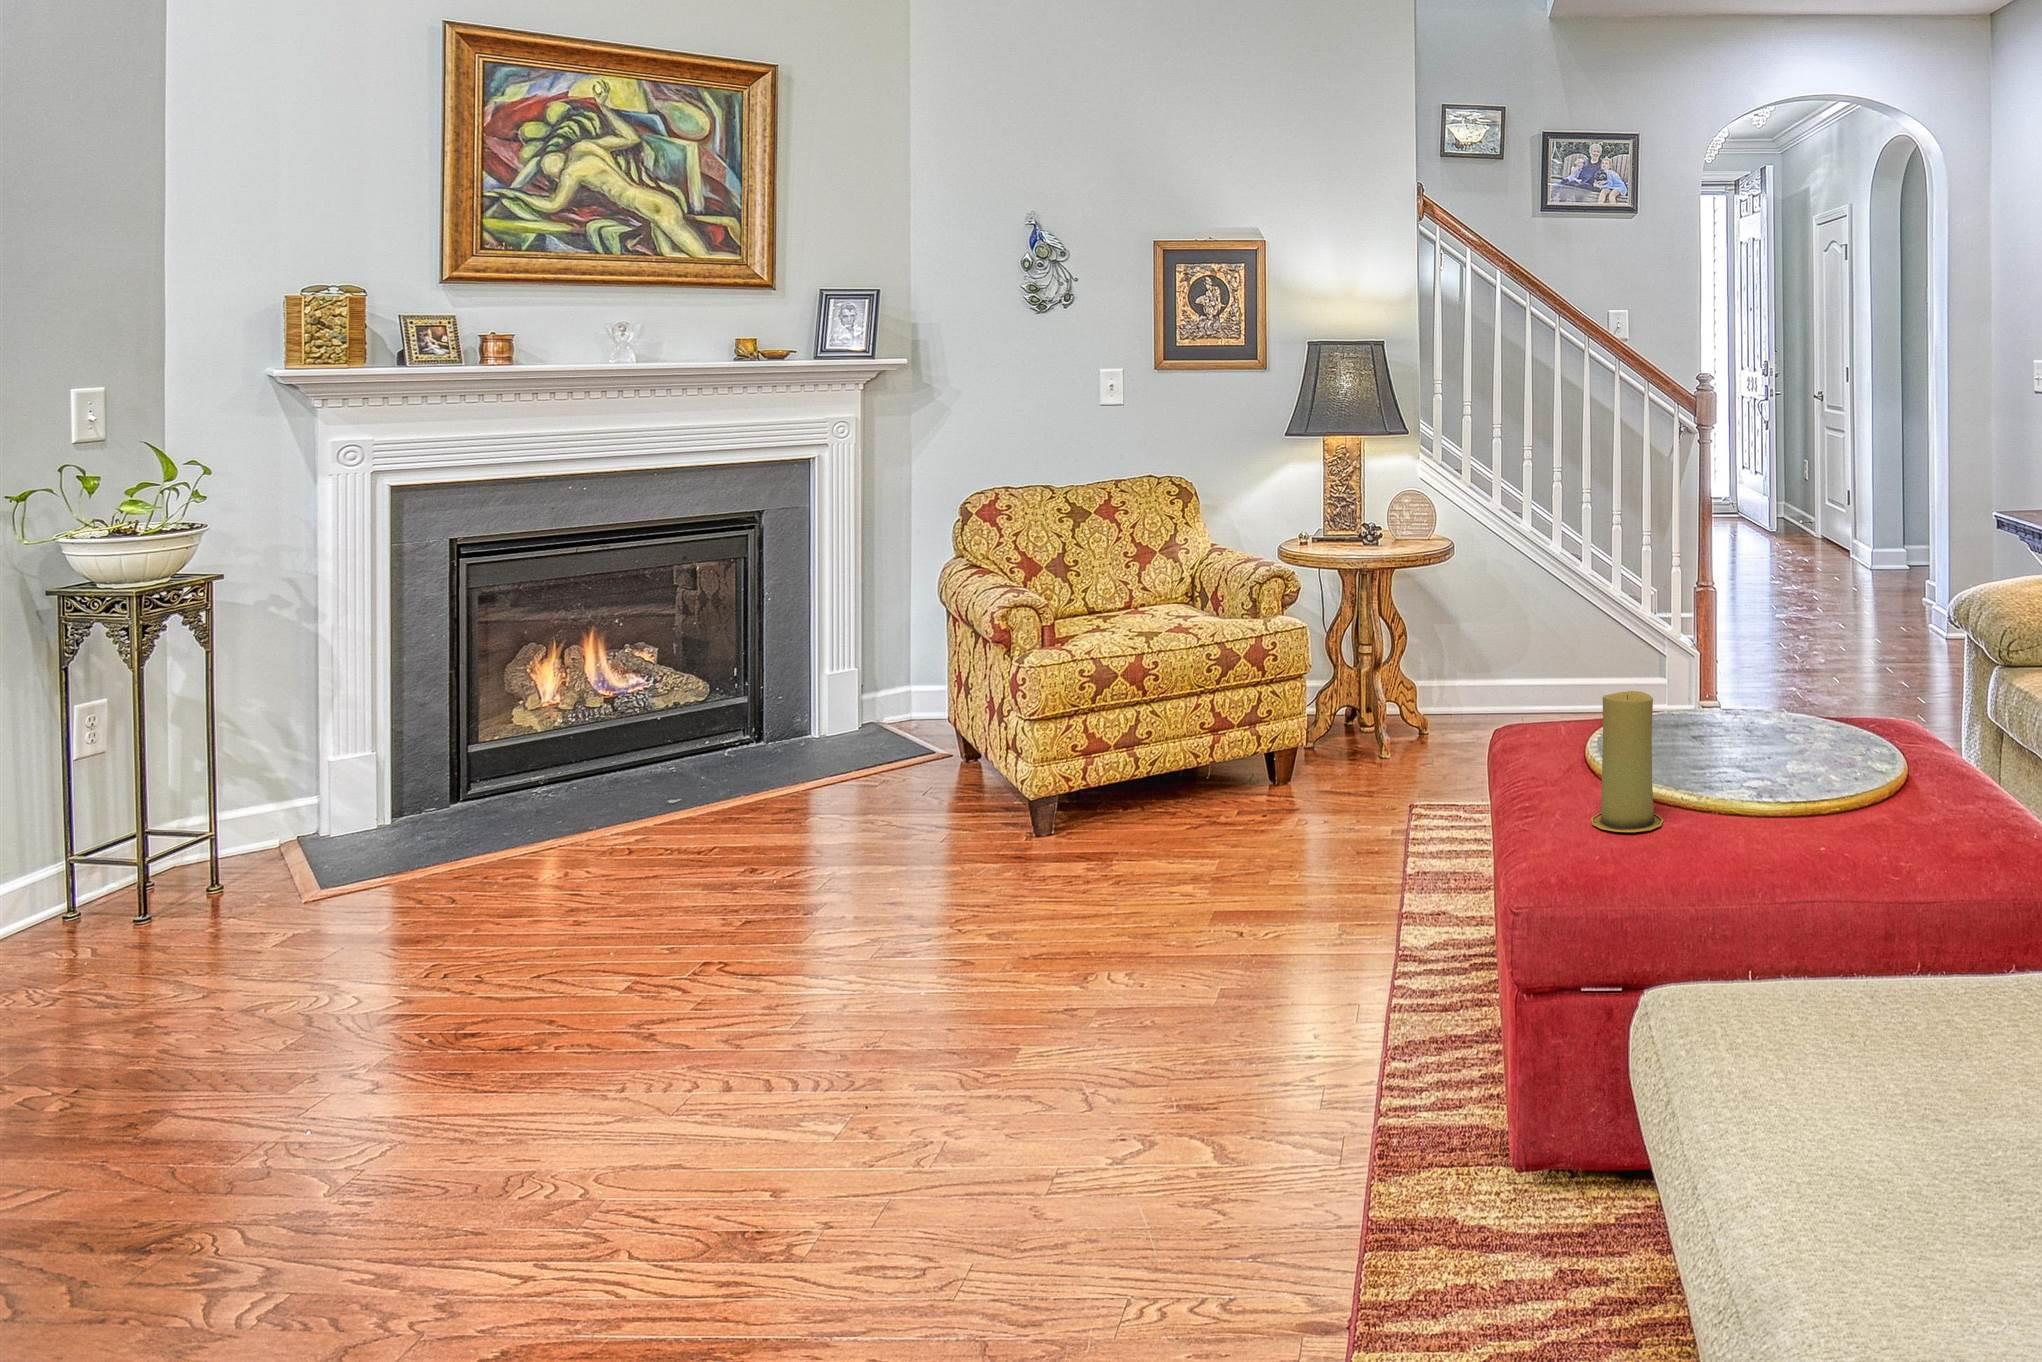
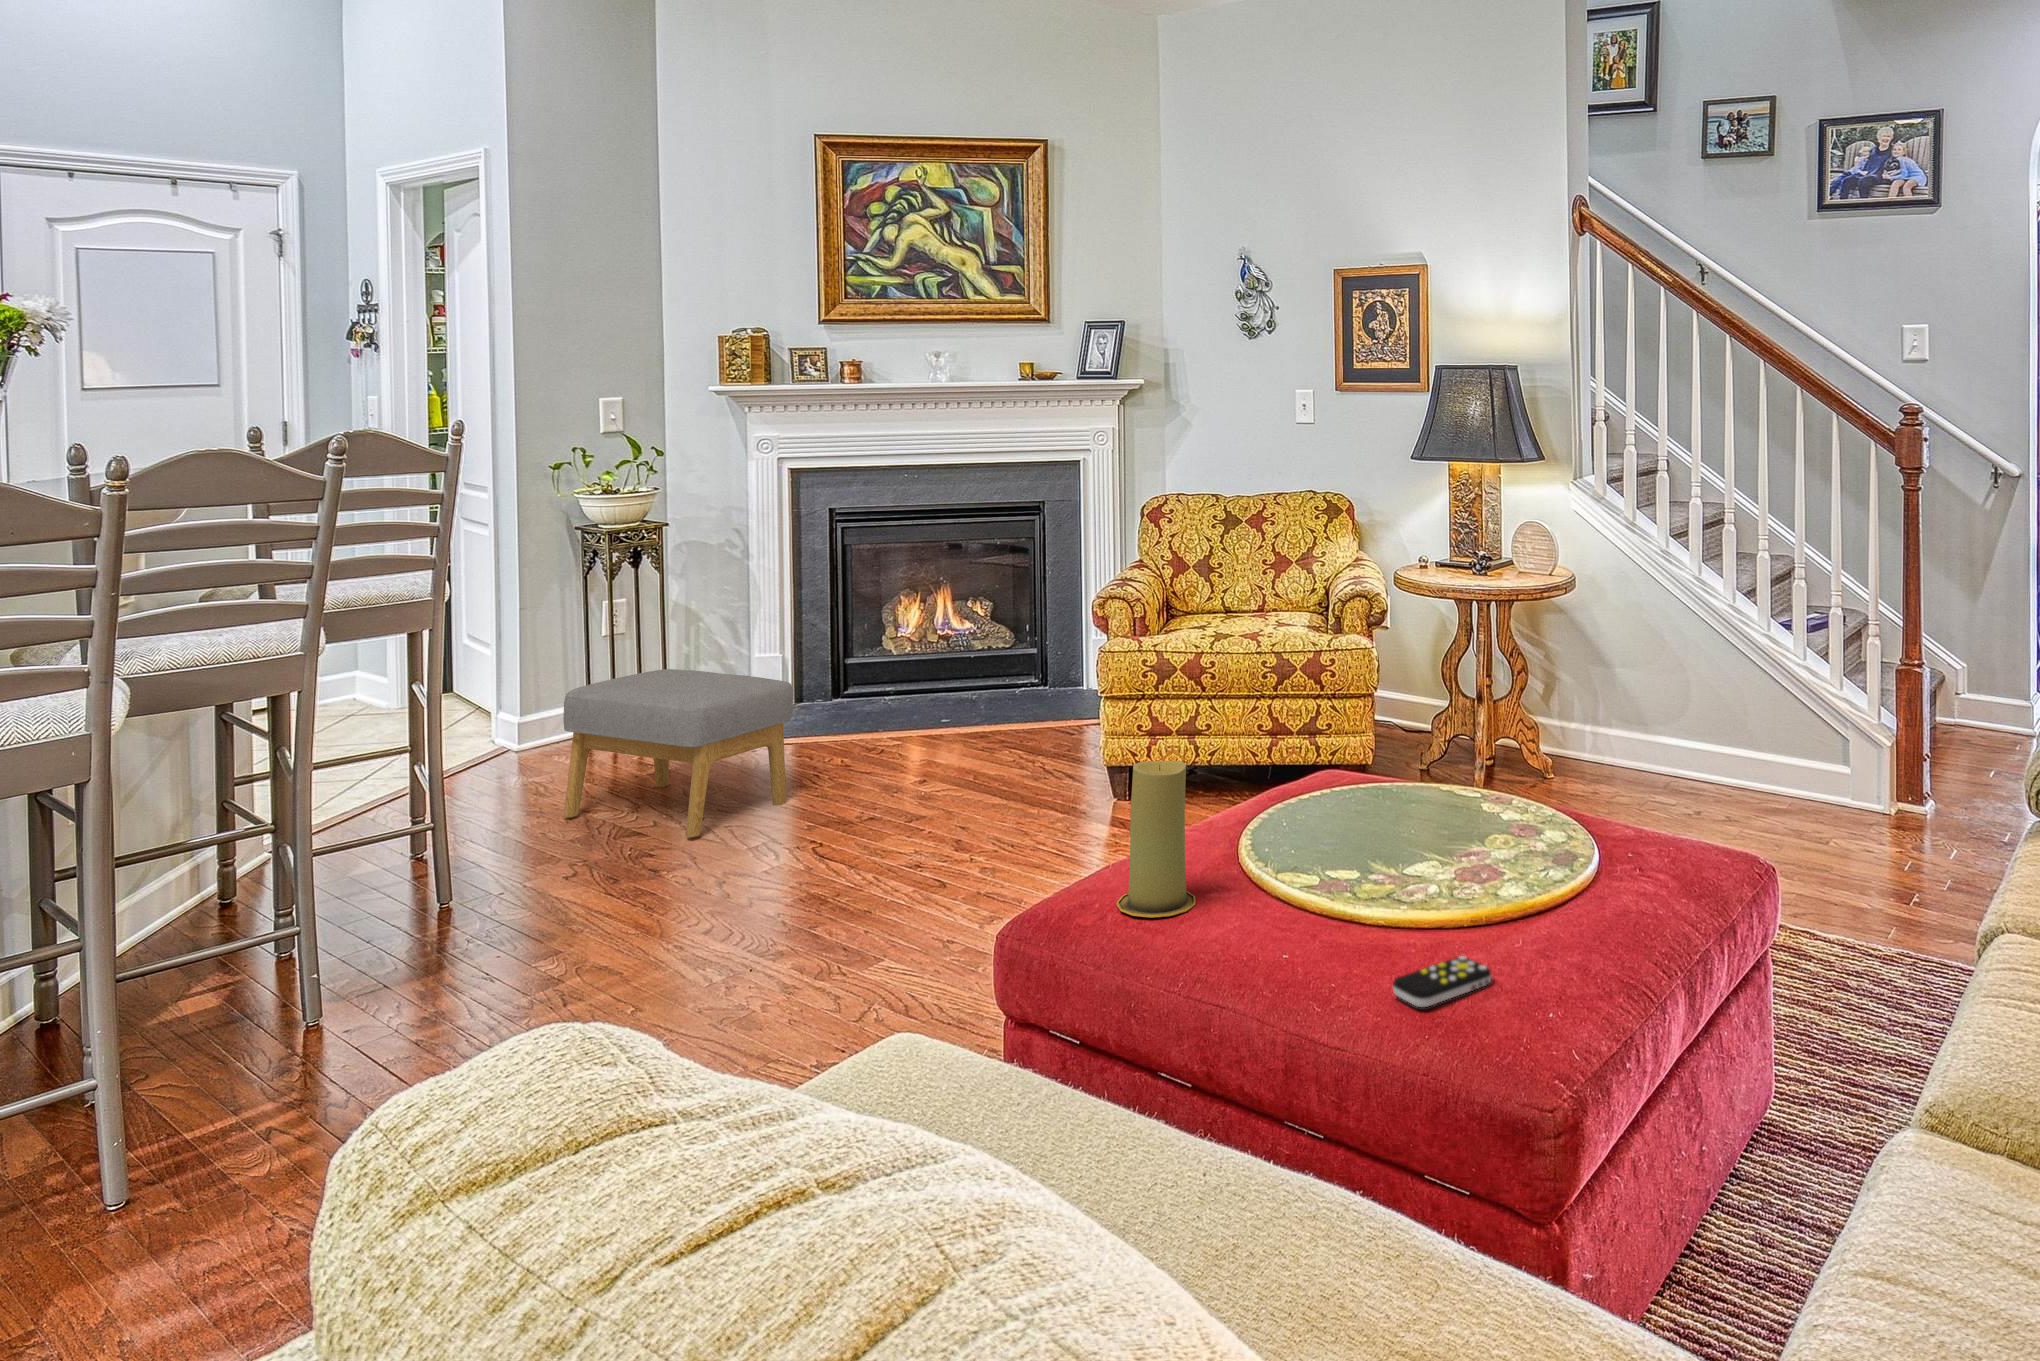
footstool: none [236,758,606,1006] -> present [563,669,793,837]
remote control: none [1915,796,1957,830] -> present [1393,956,1491,1007]

